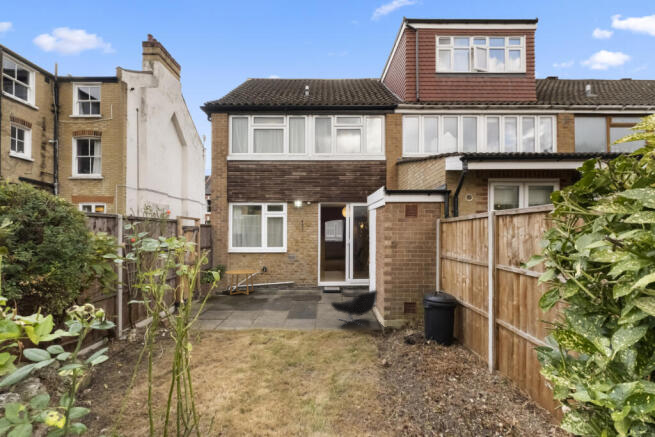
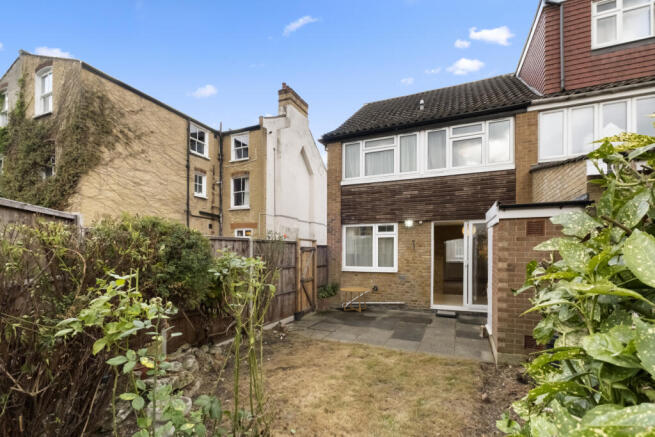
lounge chair: present [331,290,378,322] -> none [434,316,489,355]

